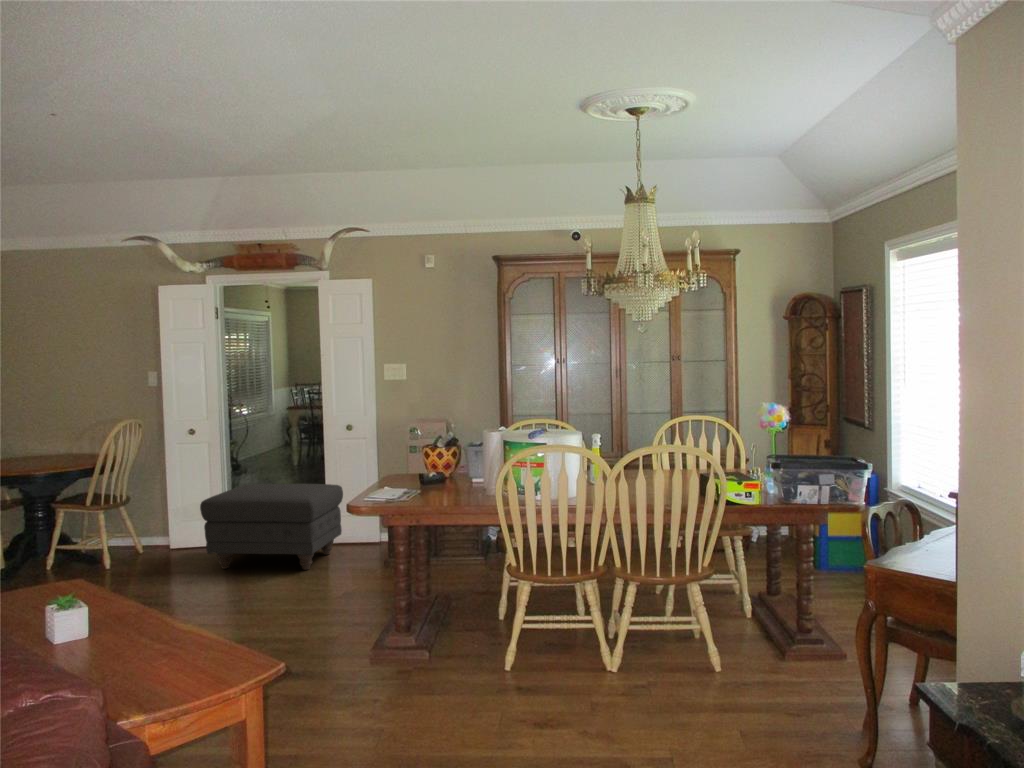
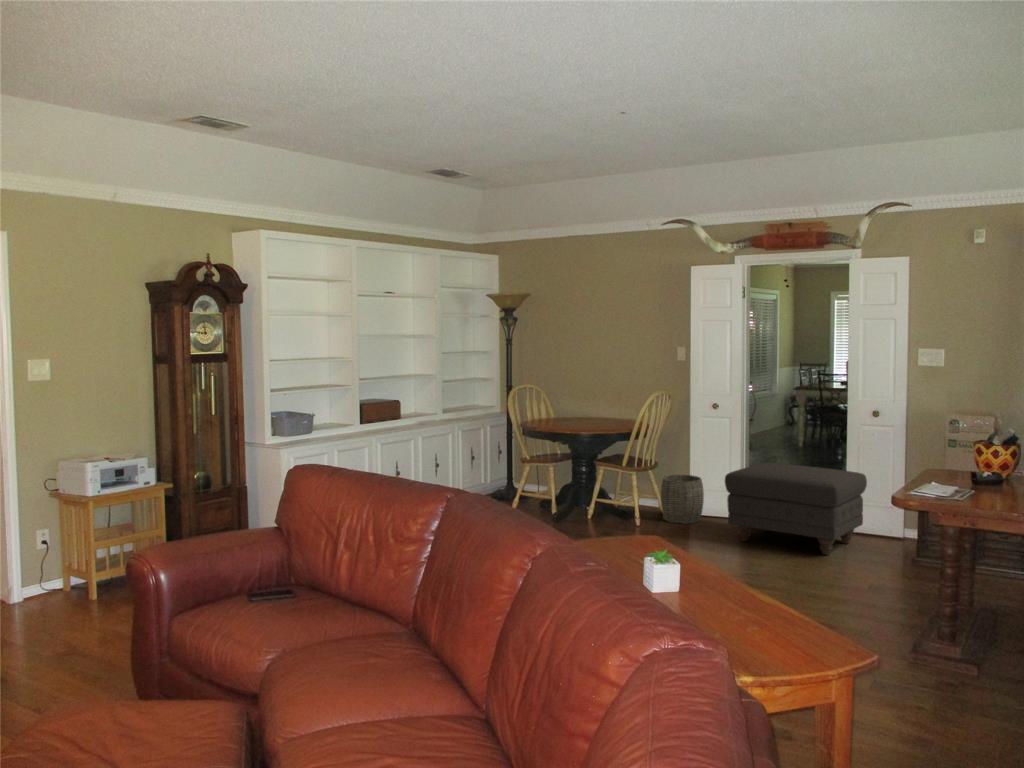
woven basket: none [134,506,184,560] -> present [661,475,704,524]

